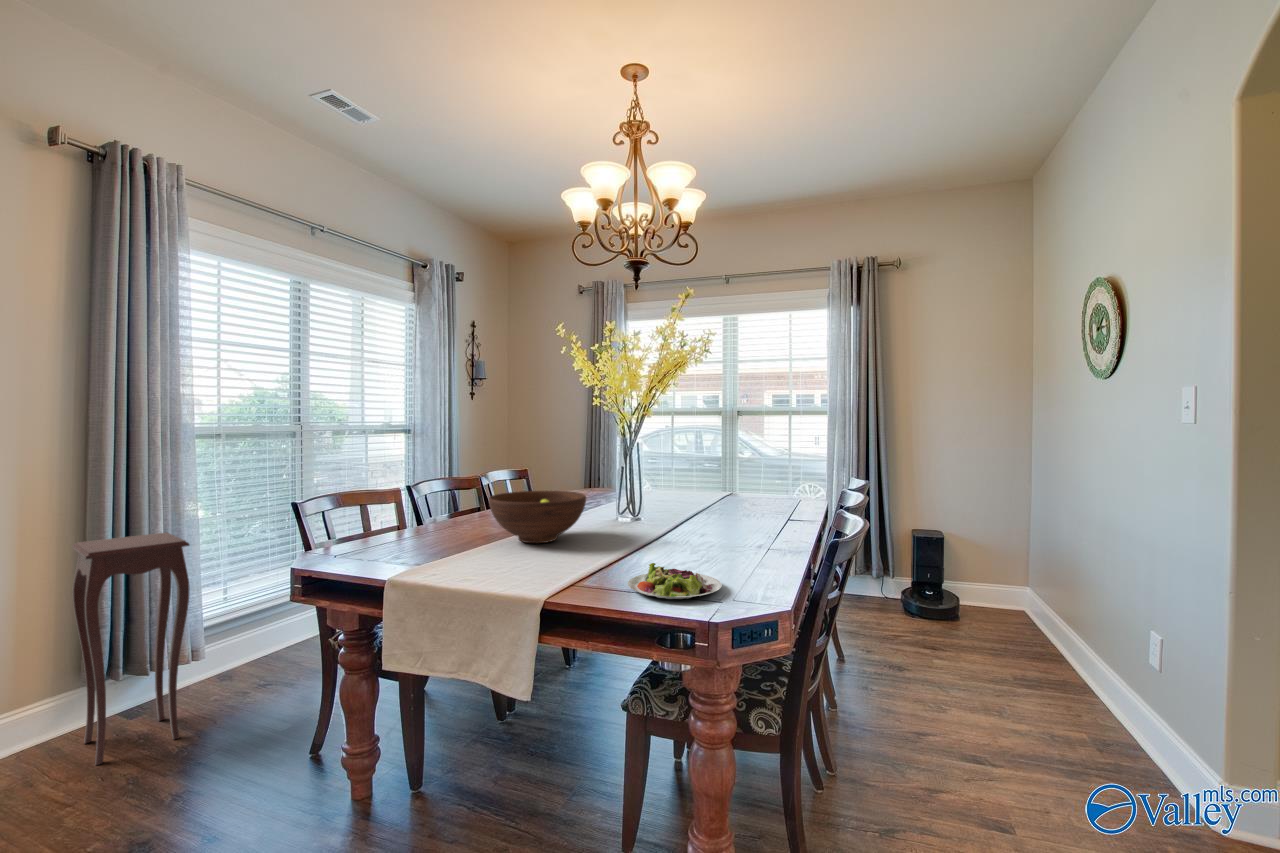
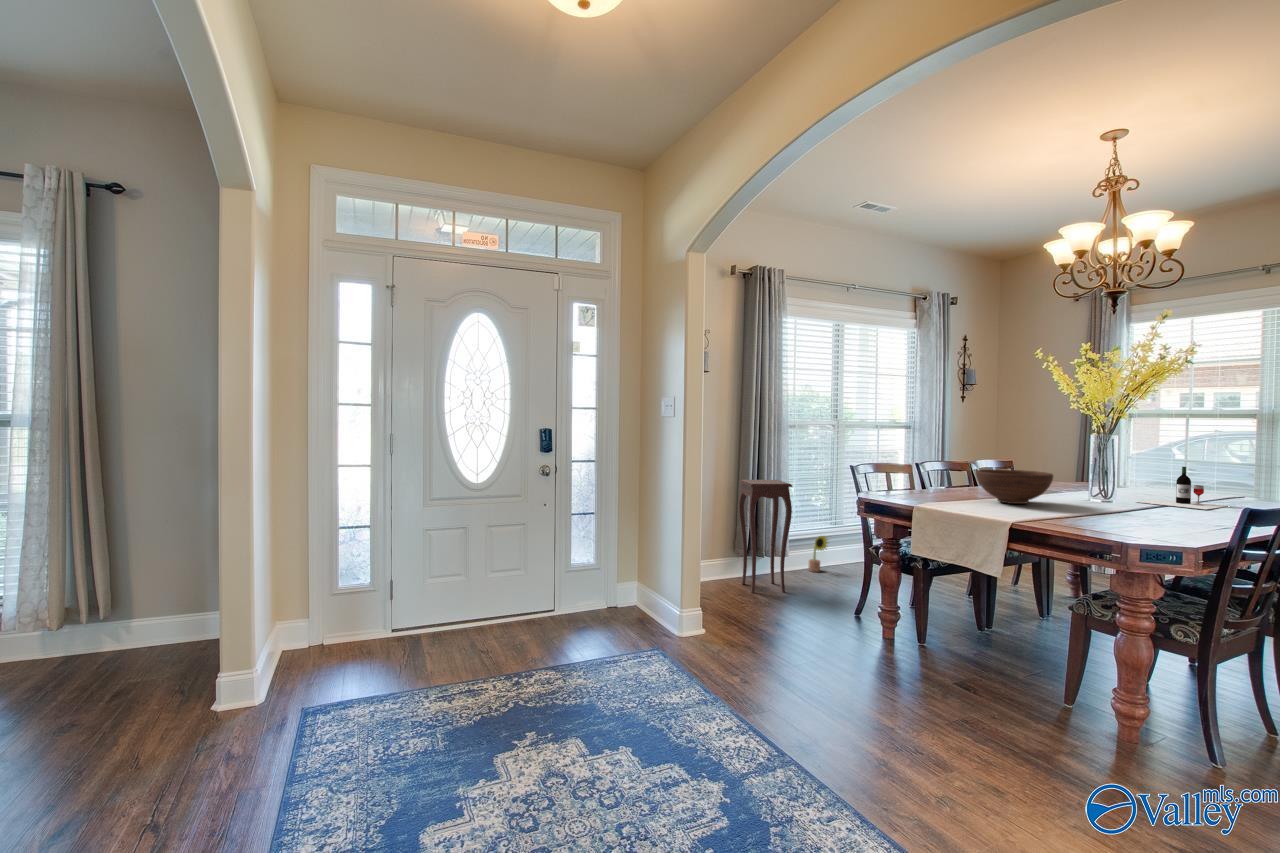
wine bottle: none [660,471,736,520] -> present [1137,467,1225,509]
salad plate: present [628,563,722,599] -> none [1071,515,1148,534]
decorative plant: none [249,604,285,667] -> present [809,536,828,572]

